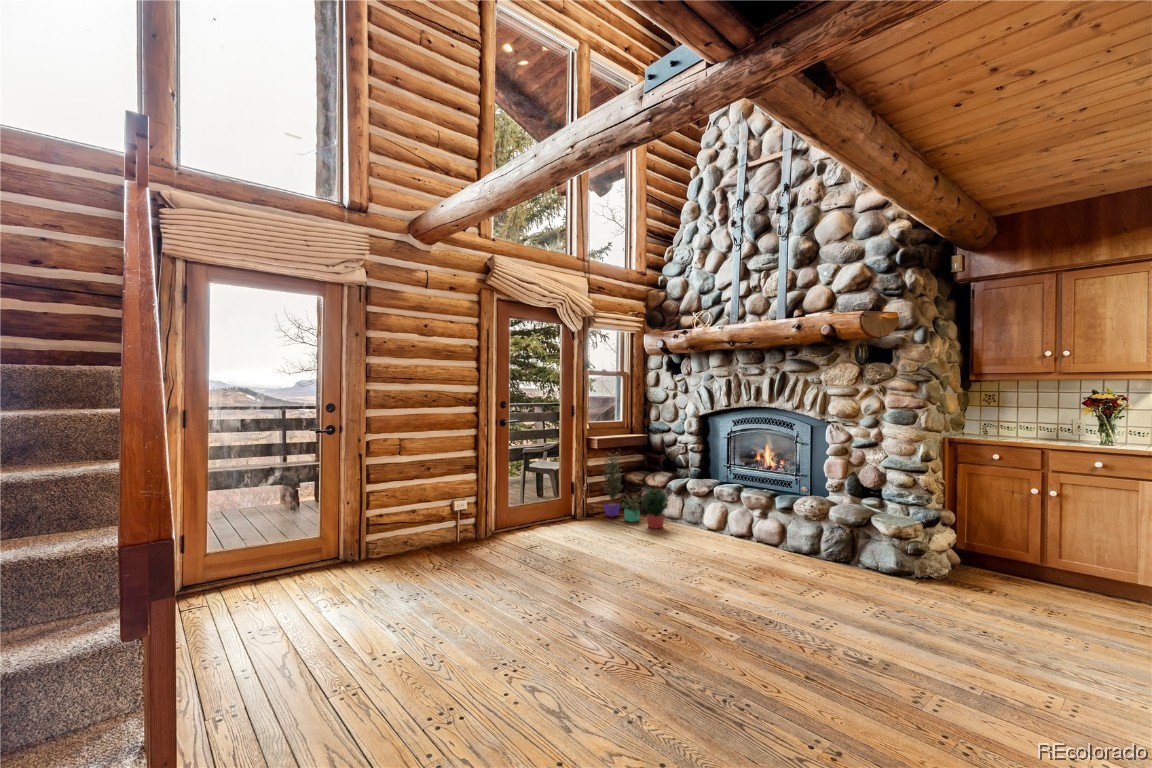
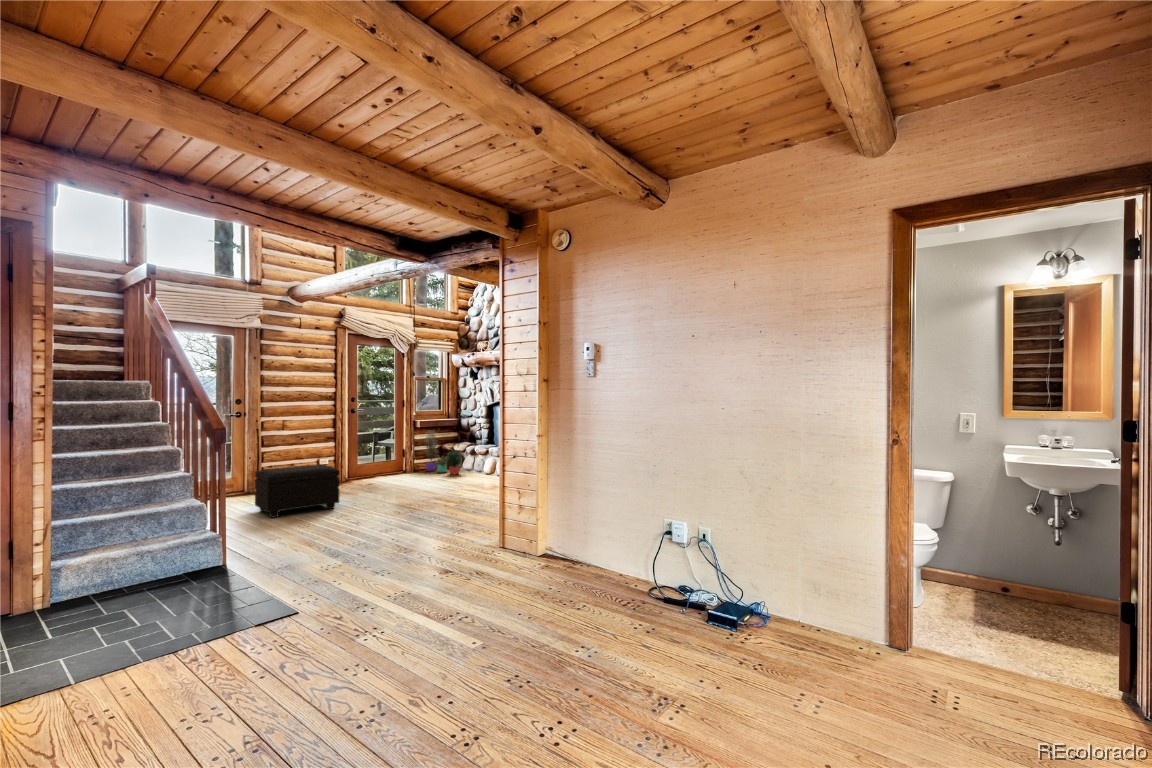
footstool: none [349,533,507,661] -> present [255,465,340,518]

